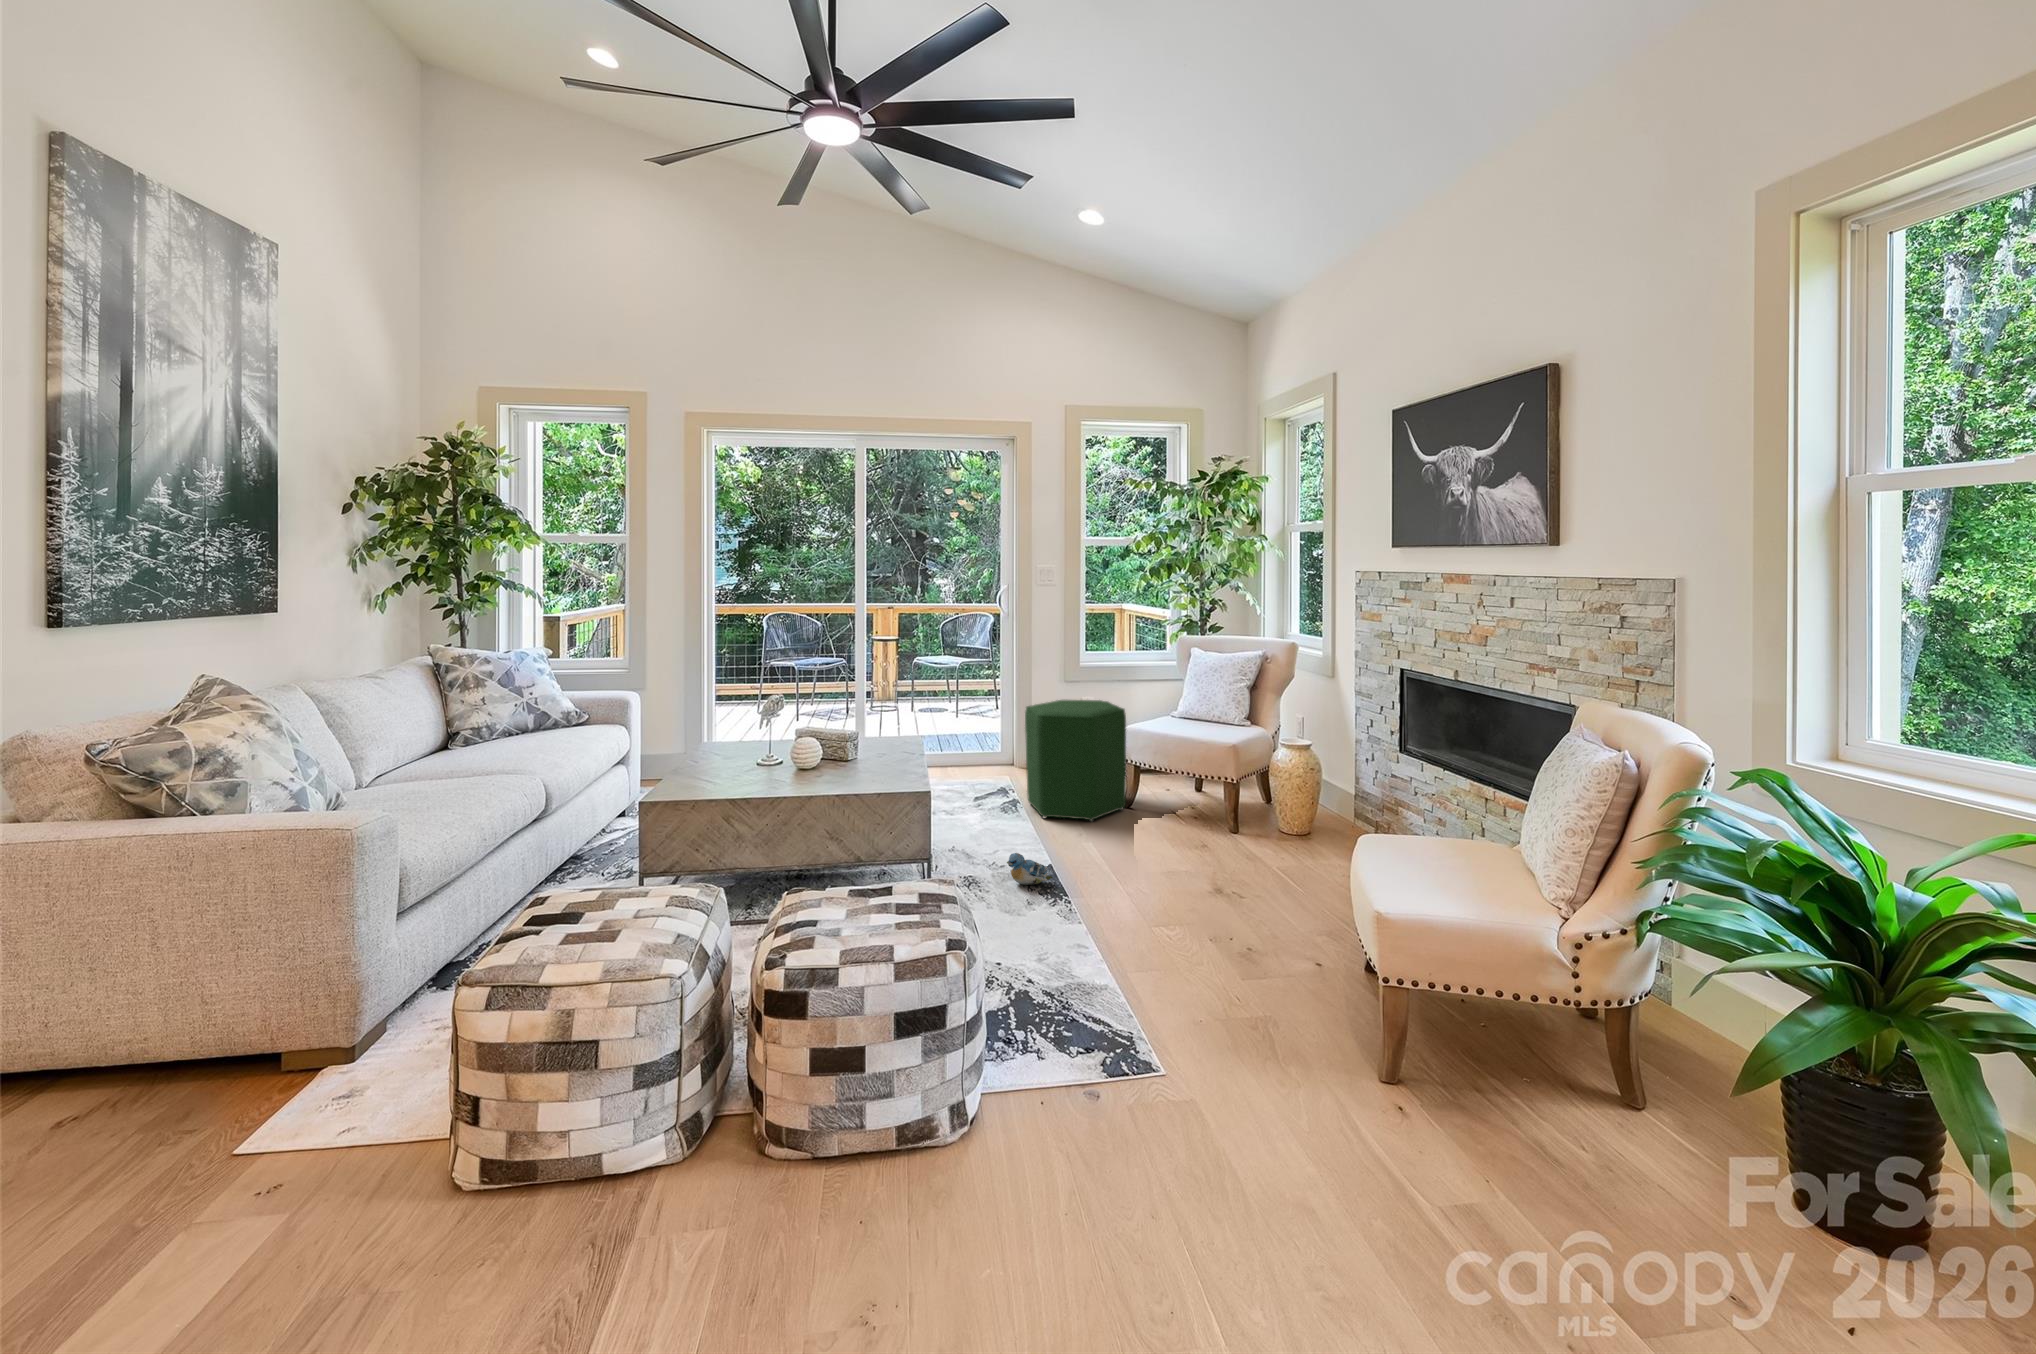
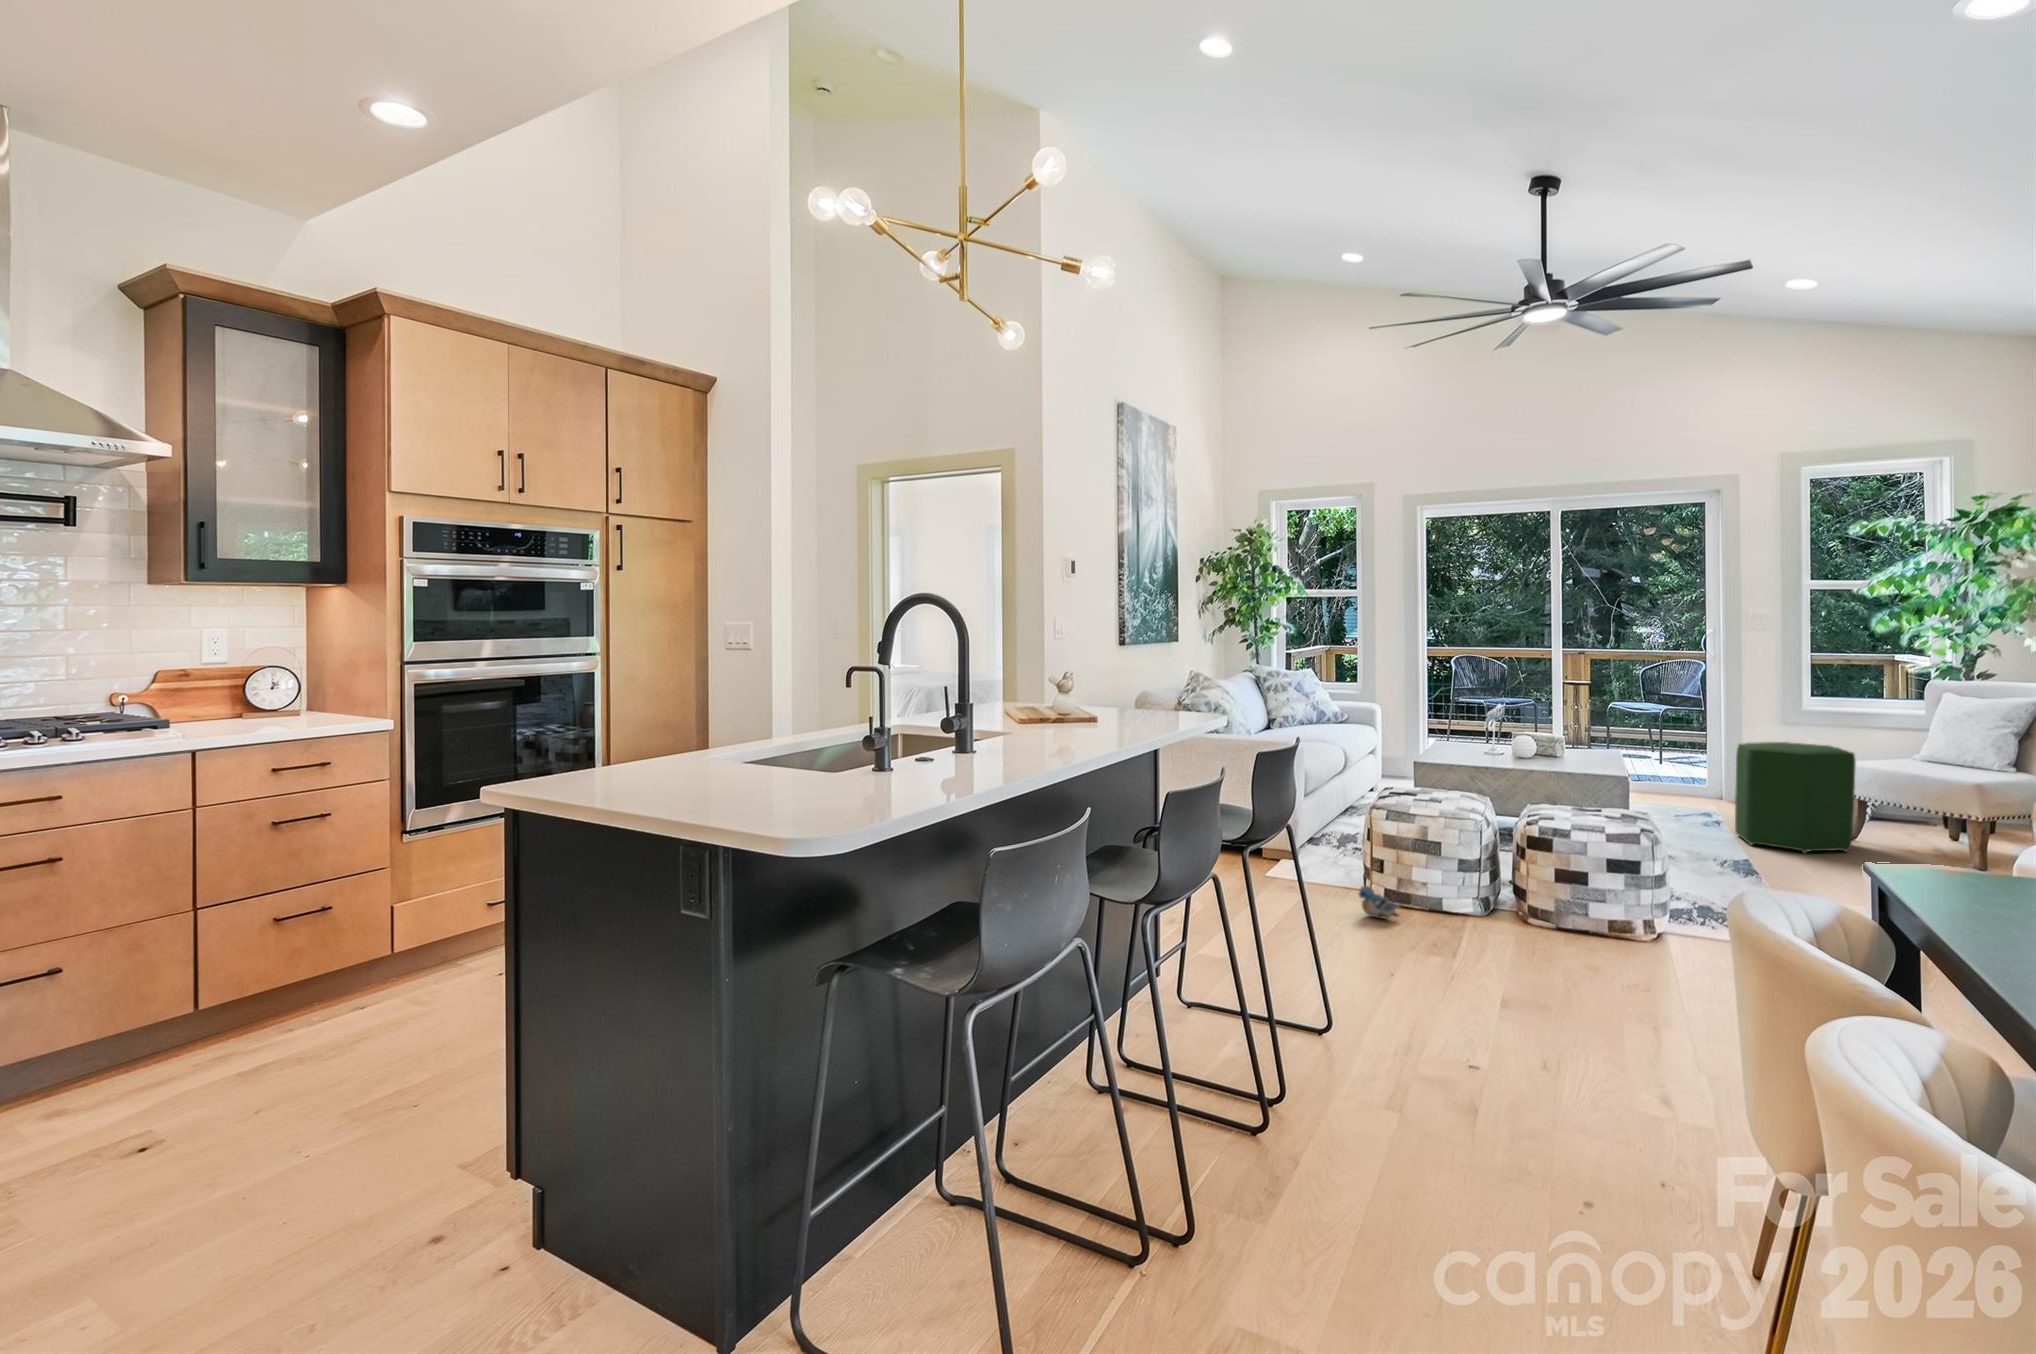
plush toy: present [1007,853,1053,885] -> present [1359,886,1400,918]

